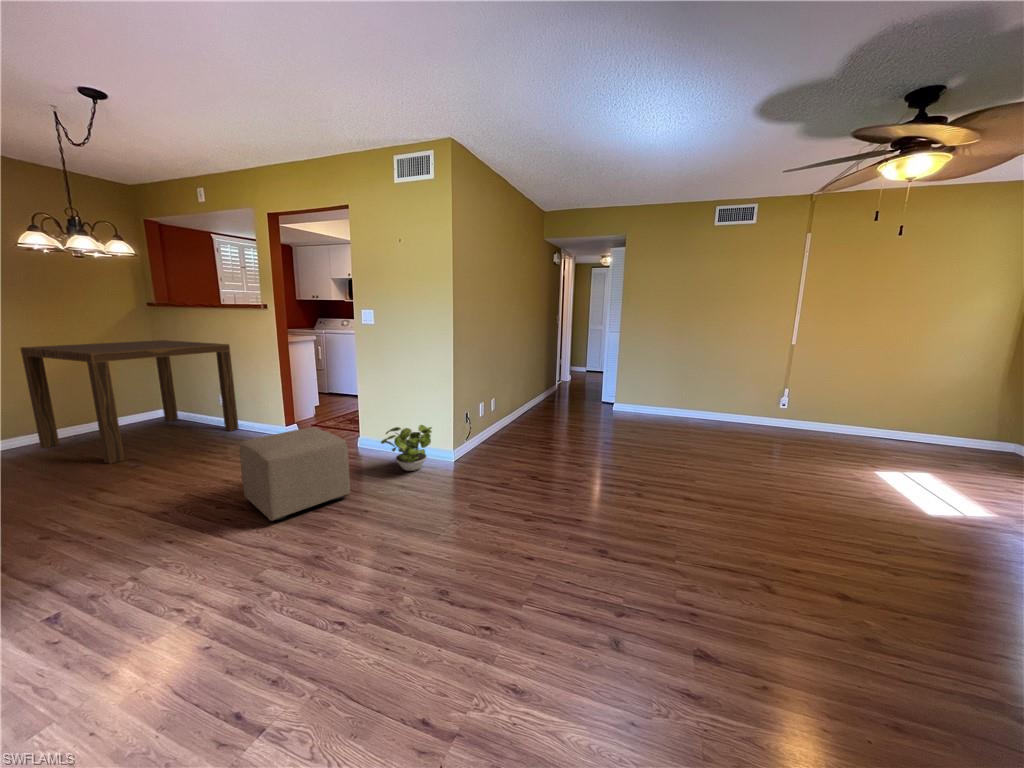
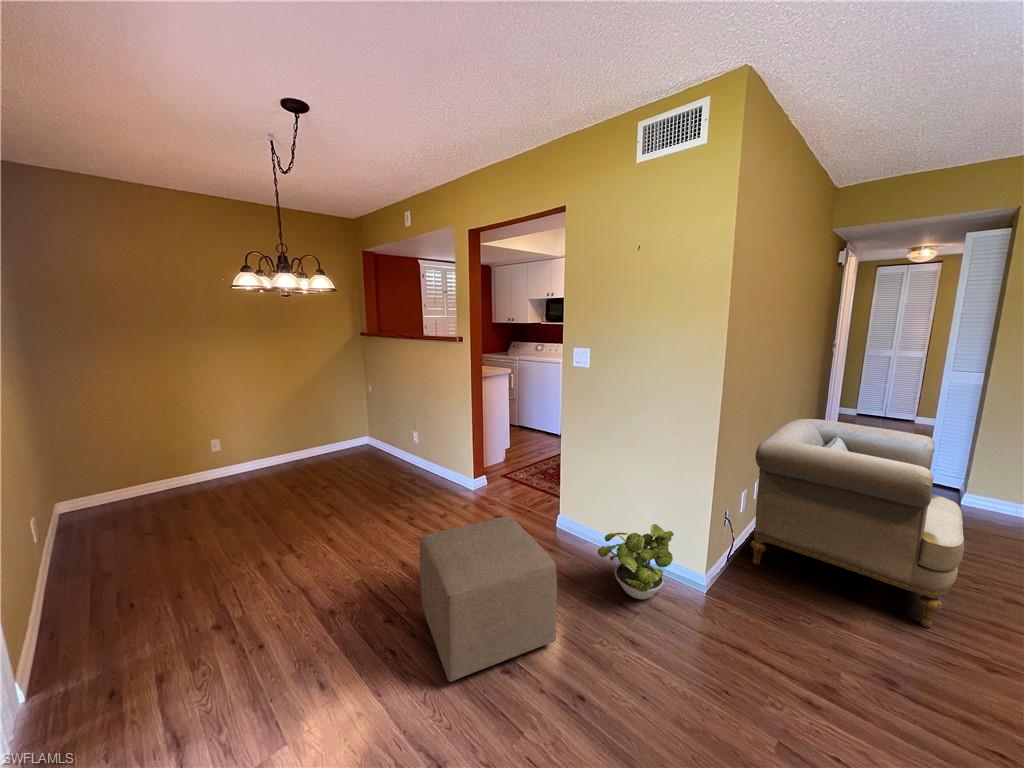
dining table: present [21,340,239,464] -> none [265,370,429,506]
armchair: none [482,359,586,458] -> present [751,419,964,628]

